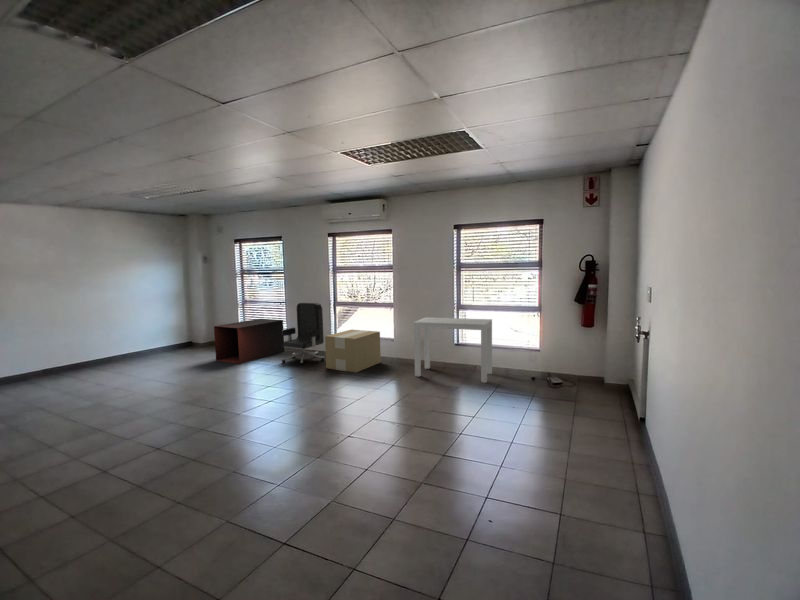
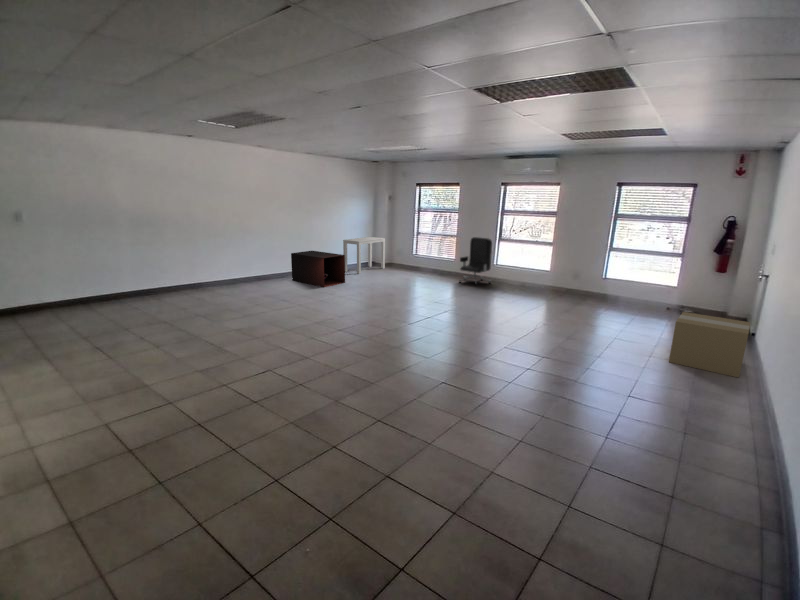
desk: present [414,317,492,383] -> present [343,237,385,274]
storage cabinet: present [214,319,284,364] -> present [291,251,345,287]
cardboard box: present [325,330,381,372] -> present [669,312,750,377]

